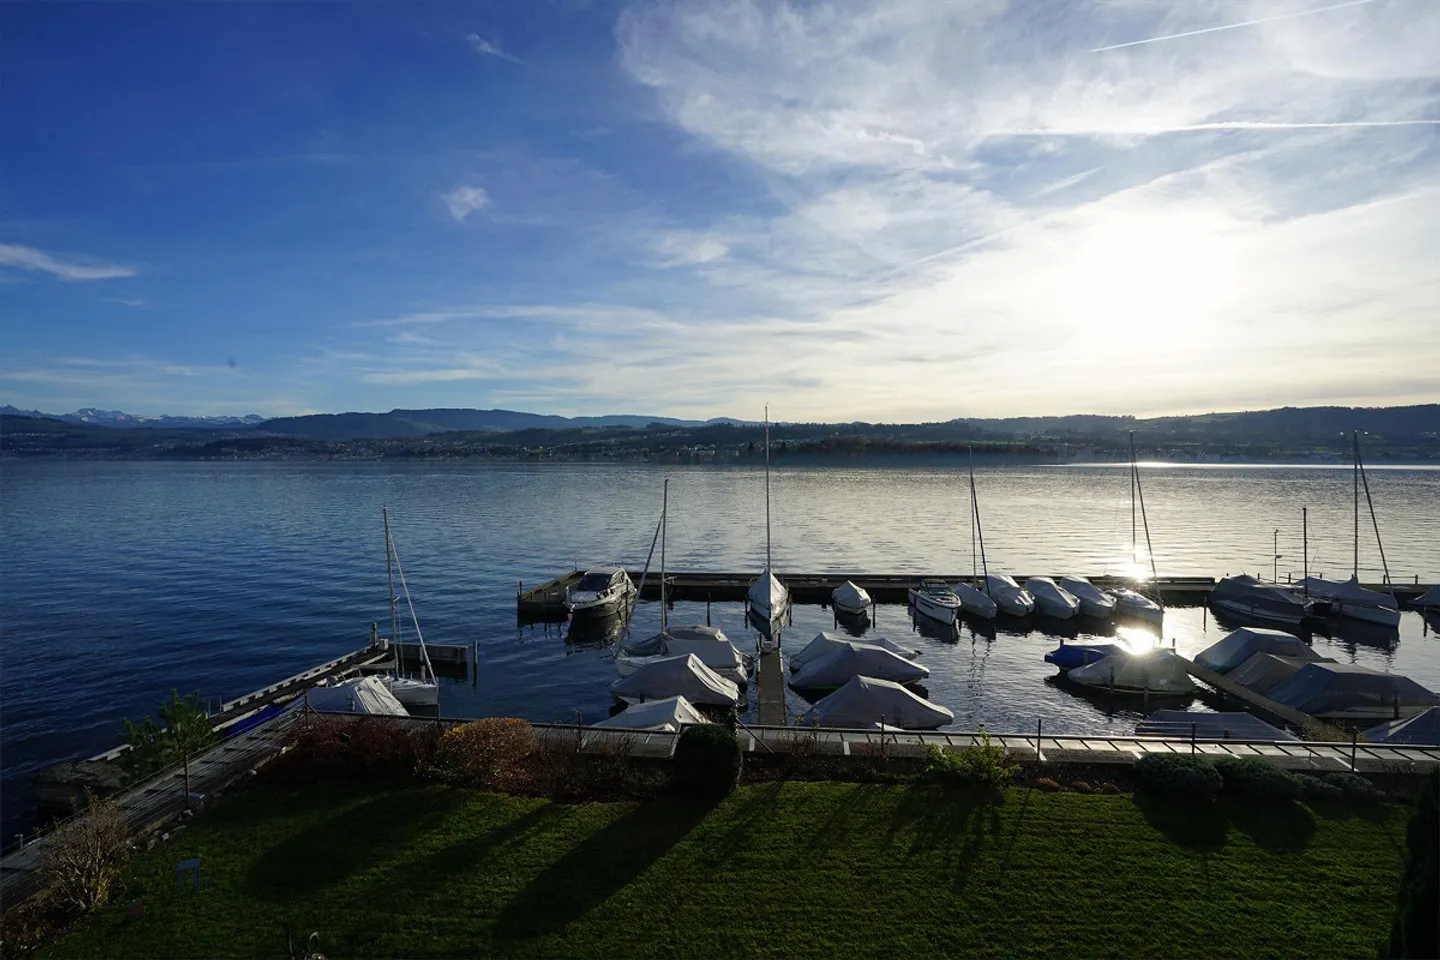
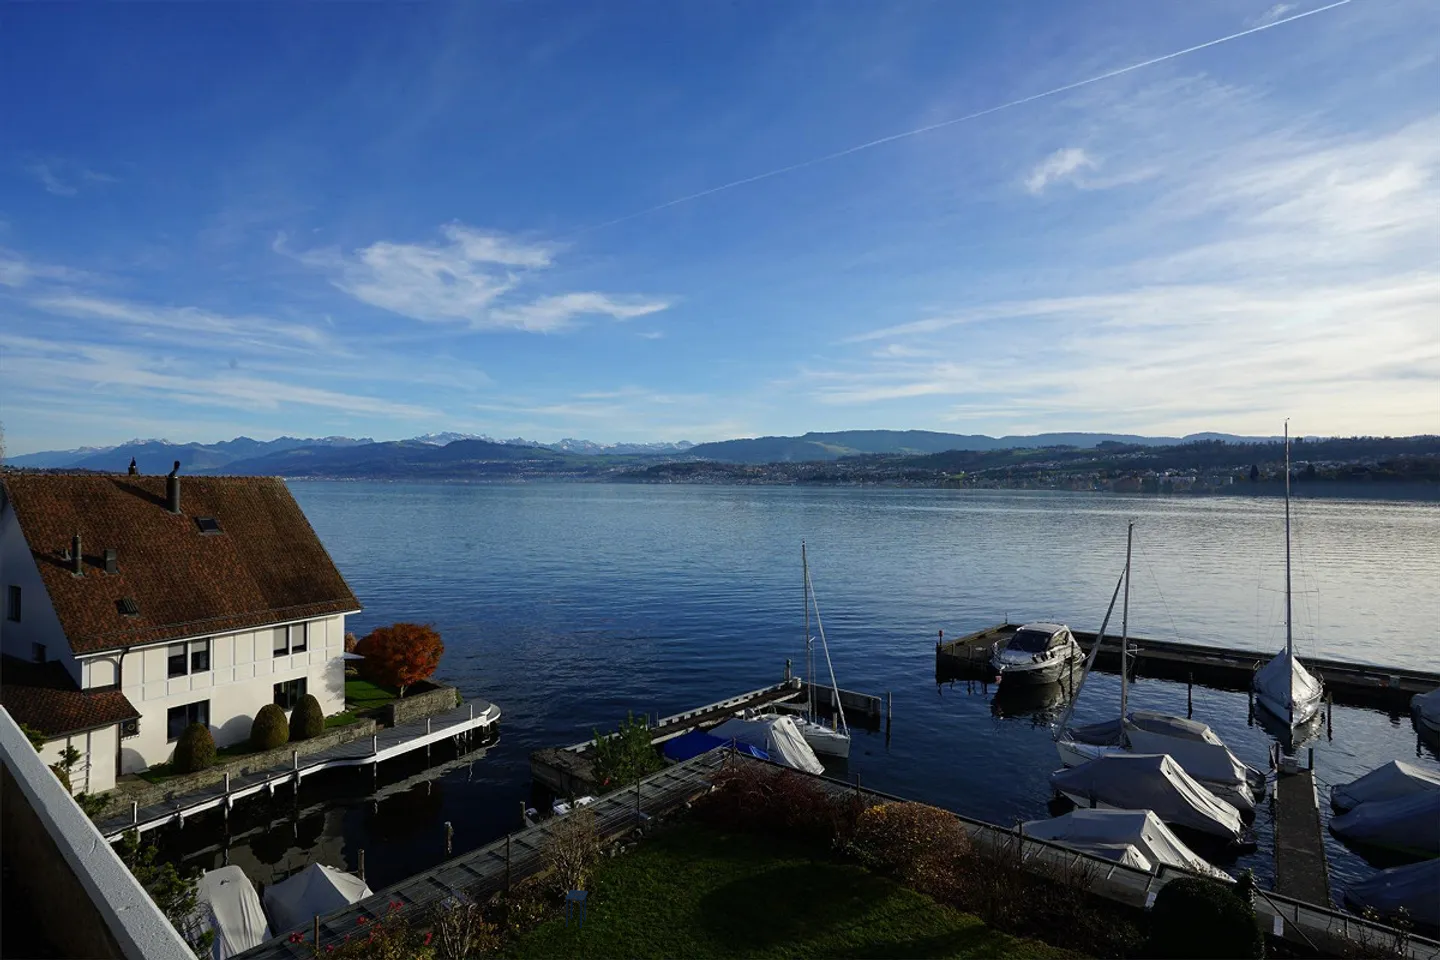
potted tree: present [122,886,148,921] -> none [517,905,540,942]

